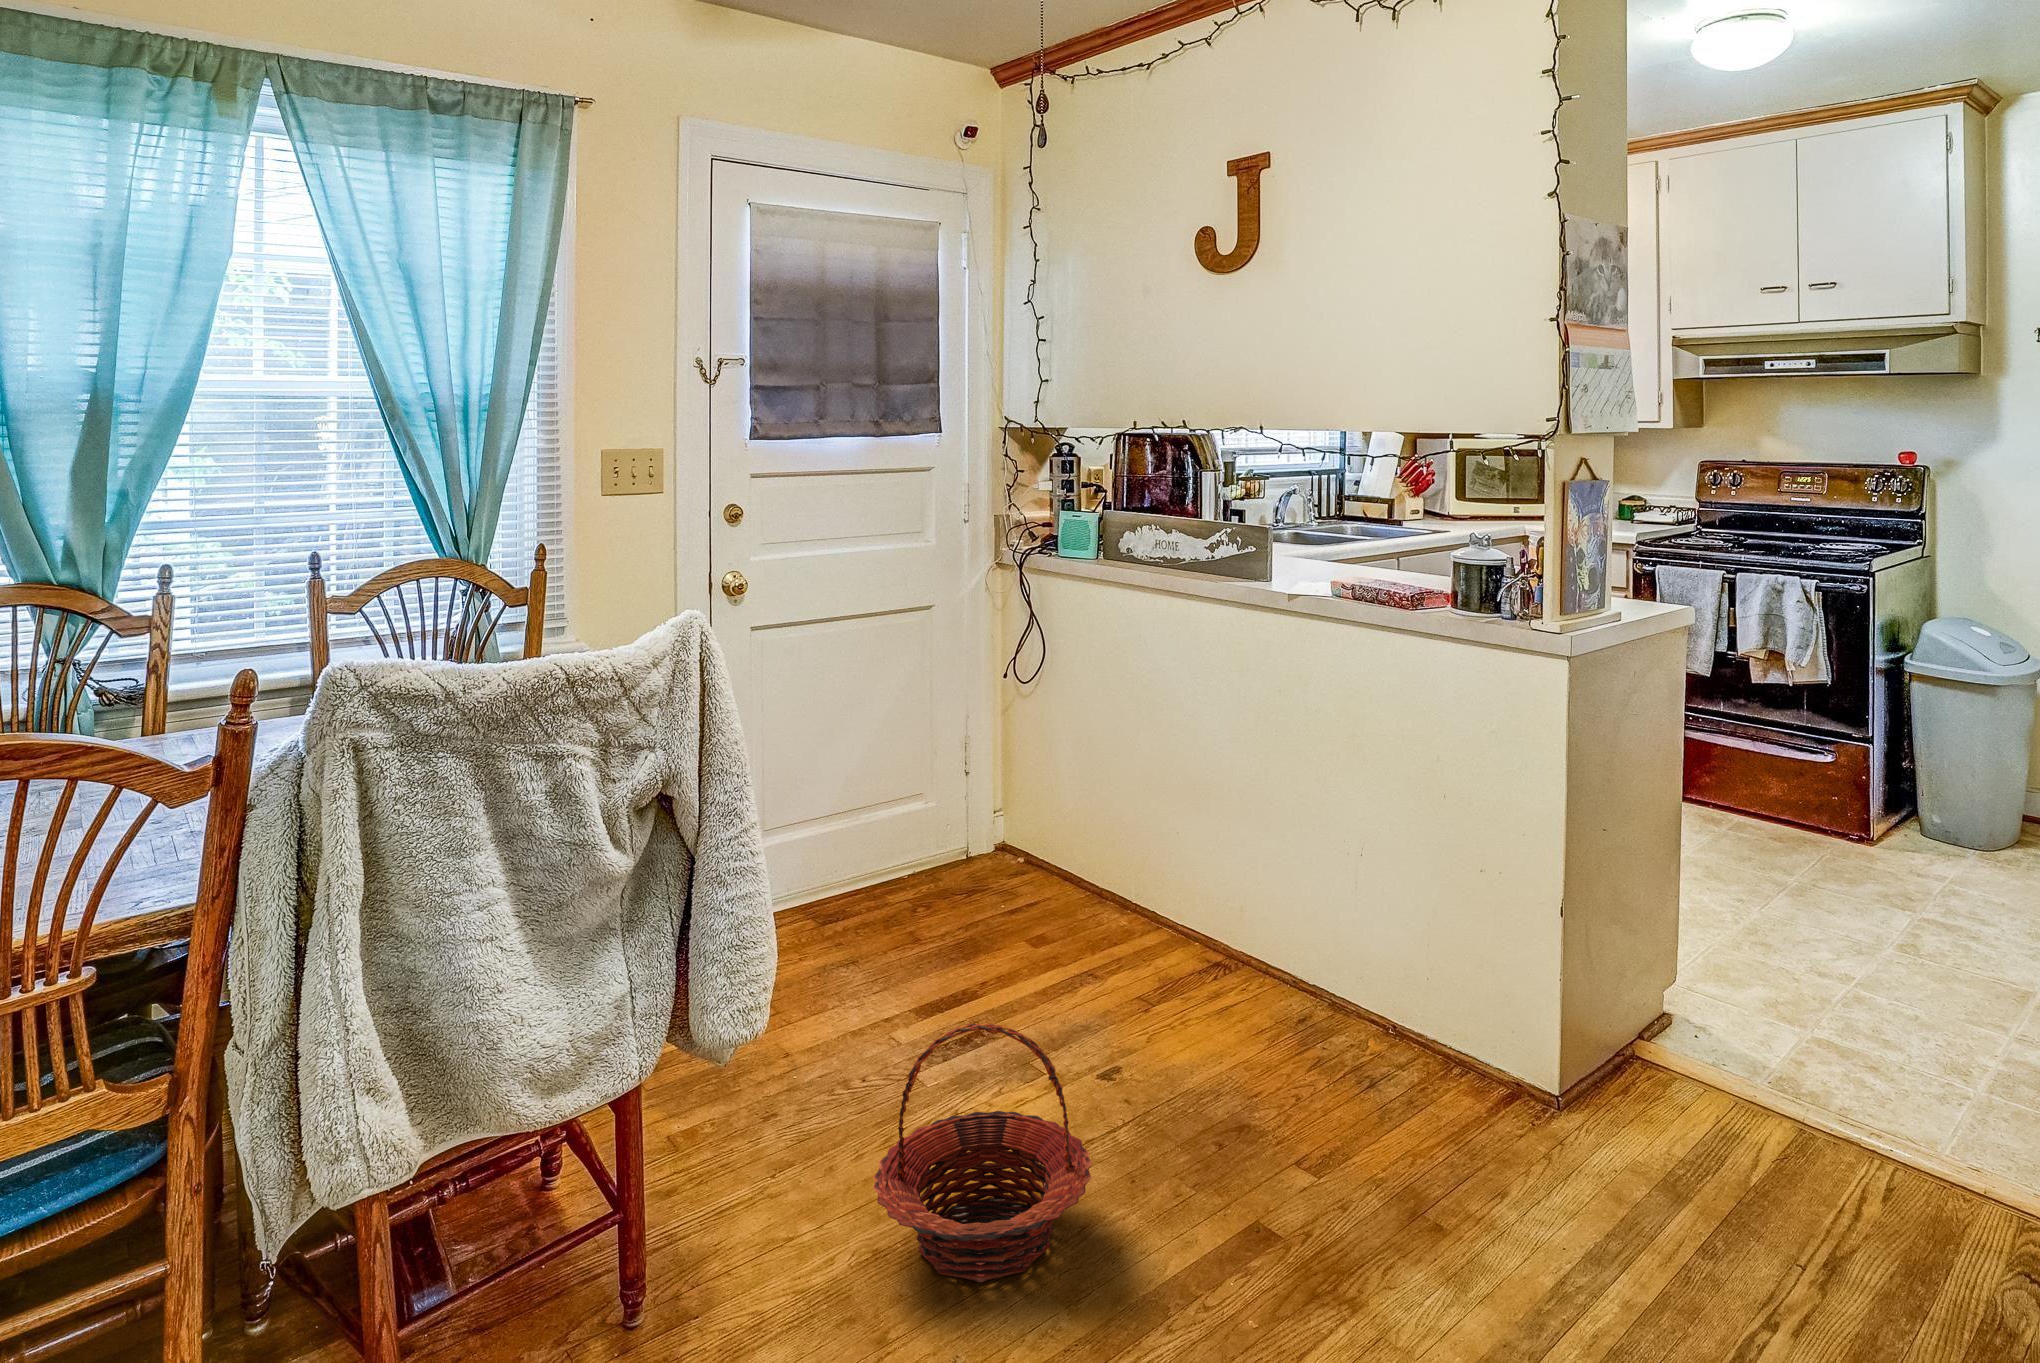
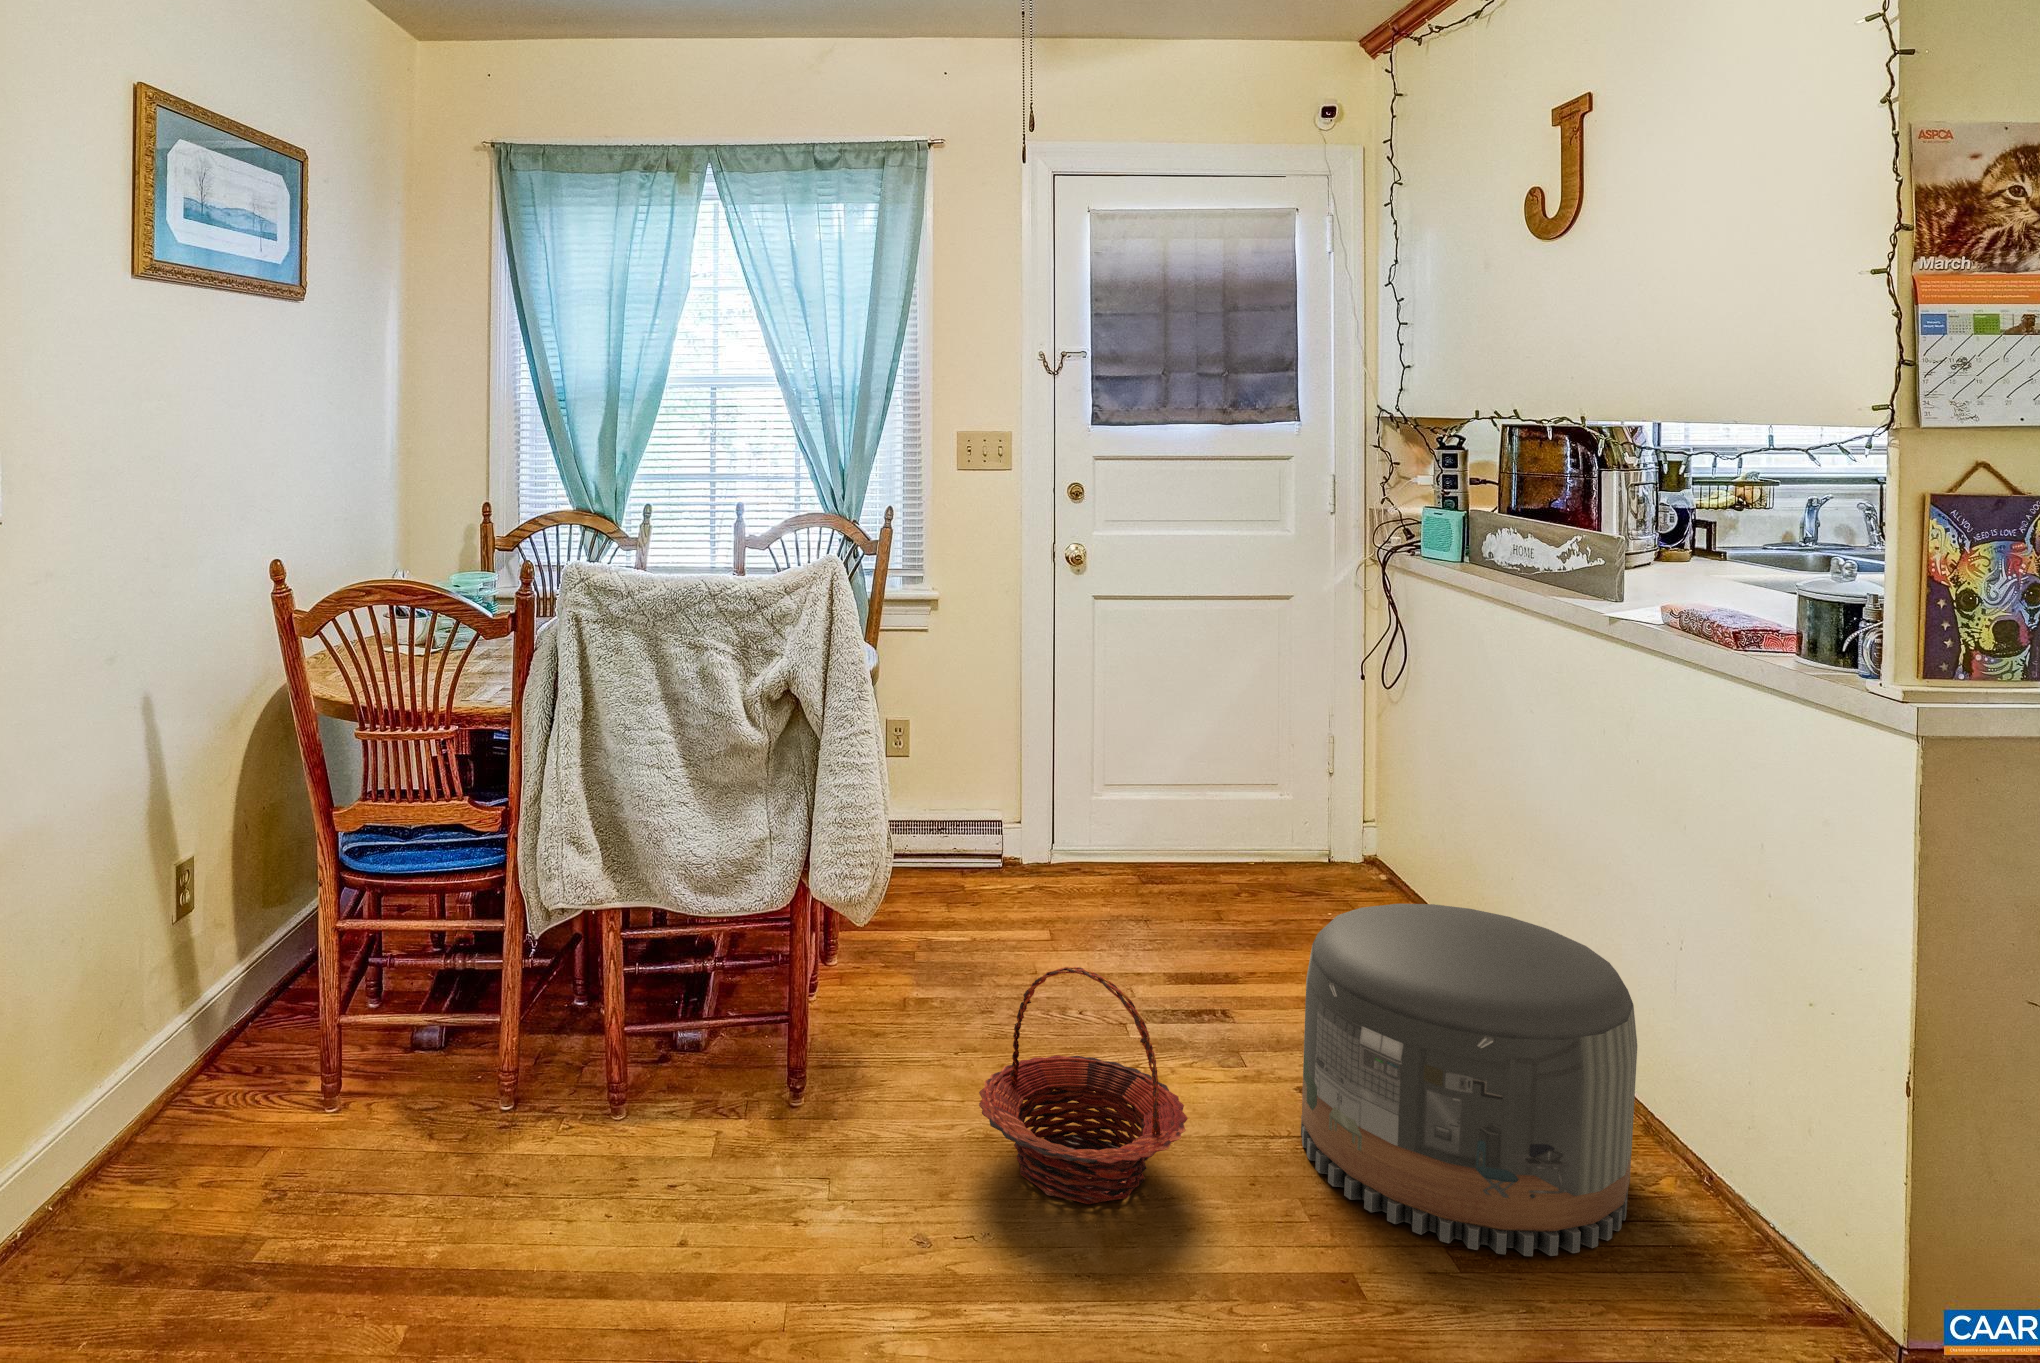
pouf: none [1118,867,1378,1163] -> present [1301,904,1637,1256]

